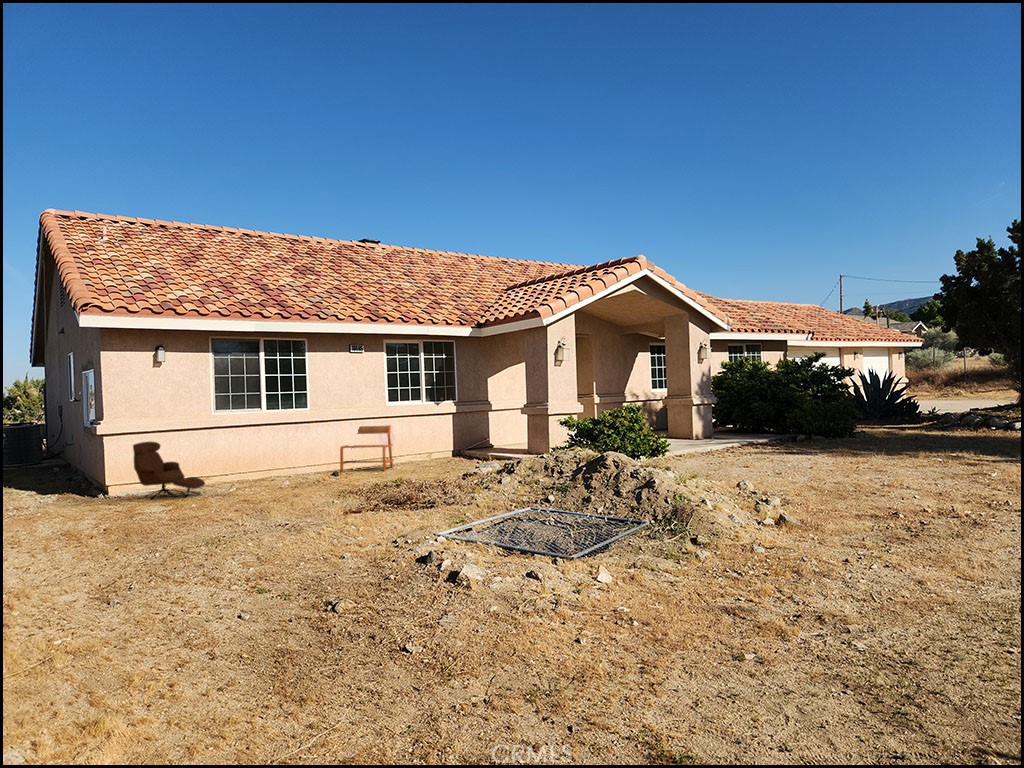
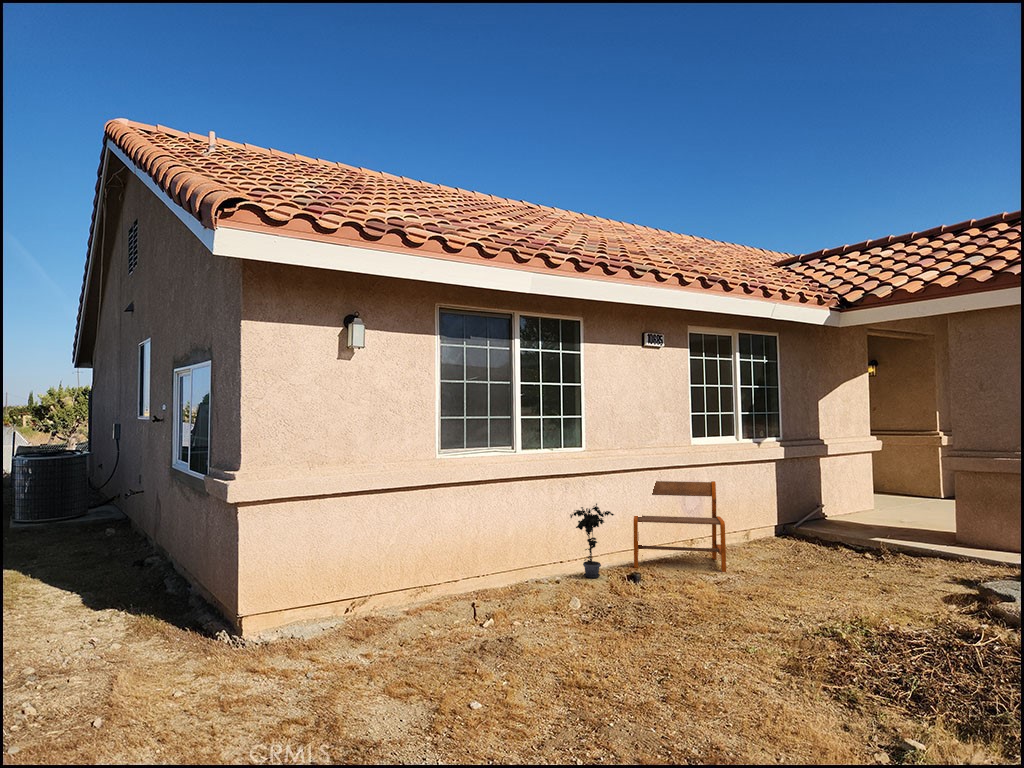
potted plant: none [296,437,323,476] -> present [570,503,614,578]
lounge chair: present [133,441,205,499] -> none [305,511,444,647]

